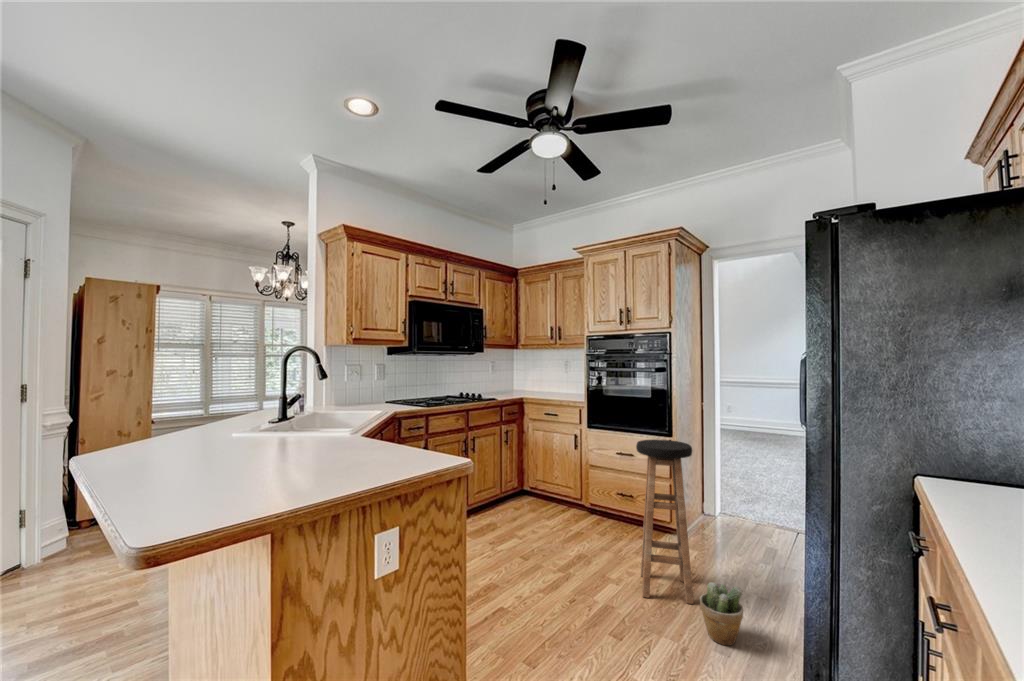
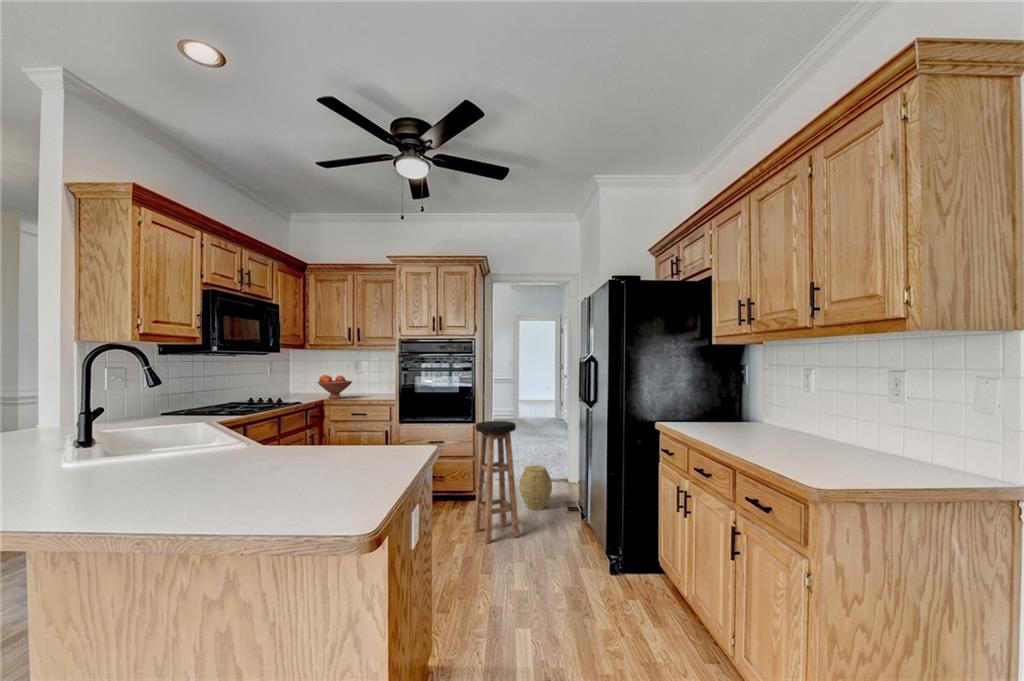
fruit bowl: none [522,373,553,397] -> present [318,375,352,399]
woven basket: none [726,507,779,574] -> present [519,466,552,510]
potted plant: present [700,582,744,645] -> none [533,510,560,552]

